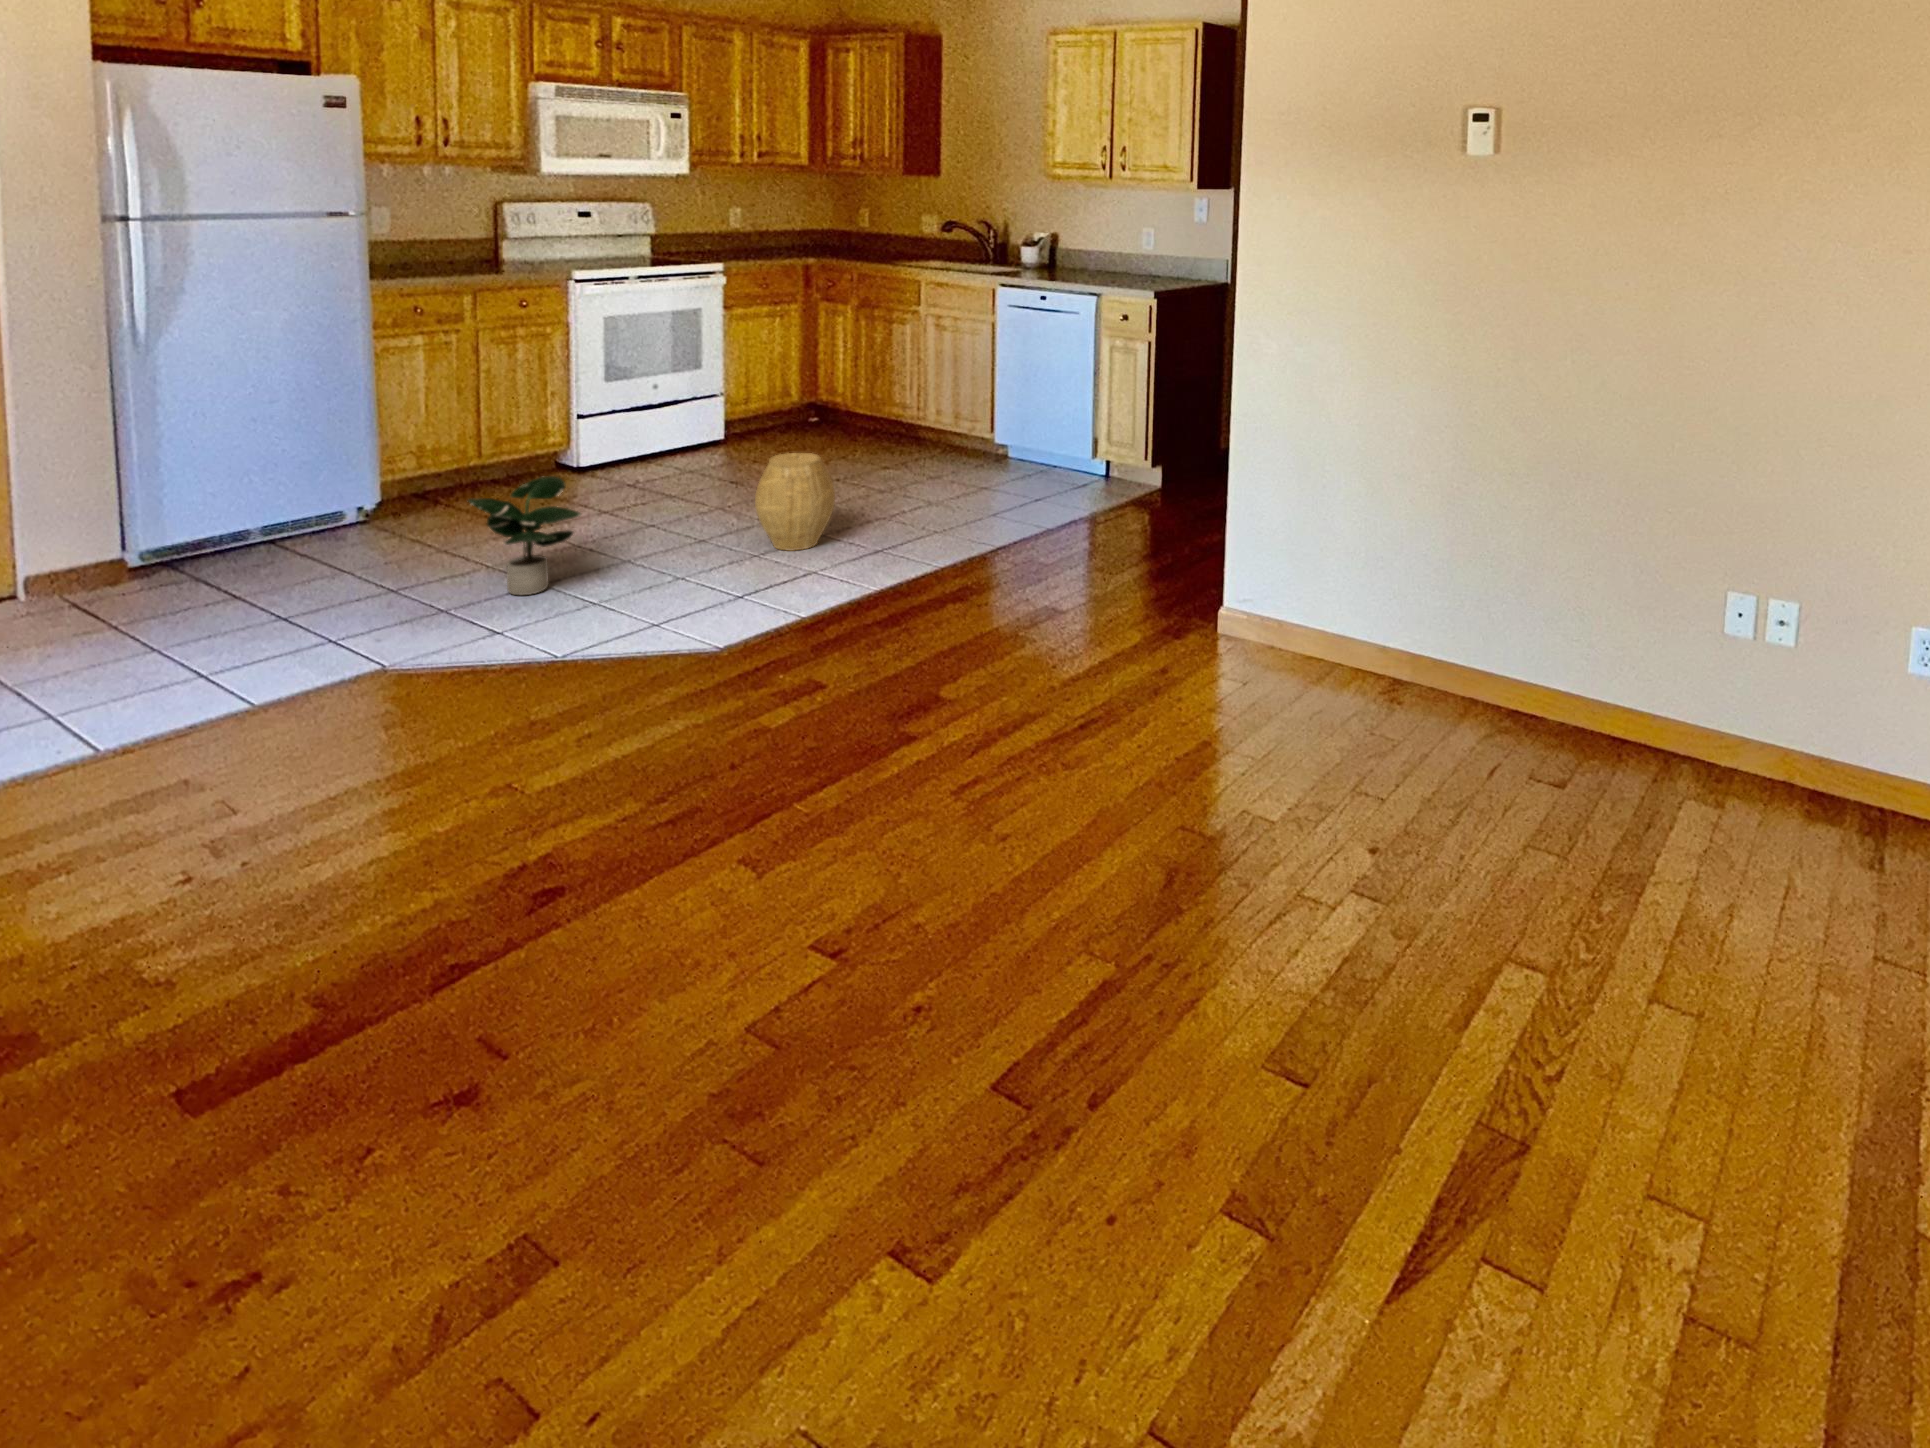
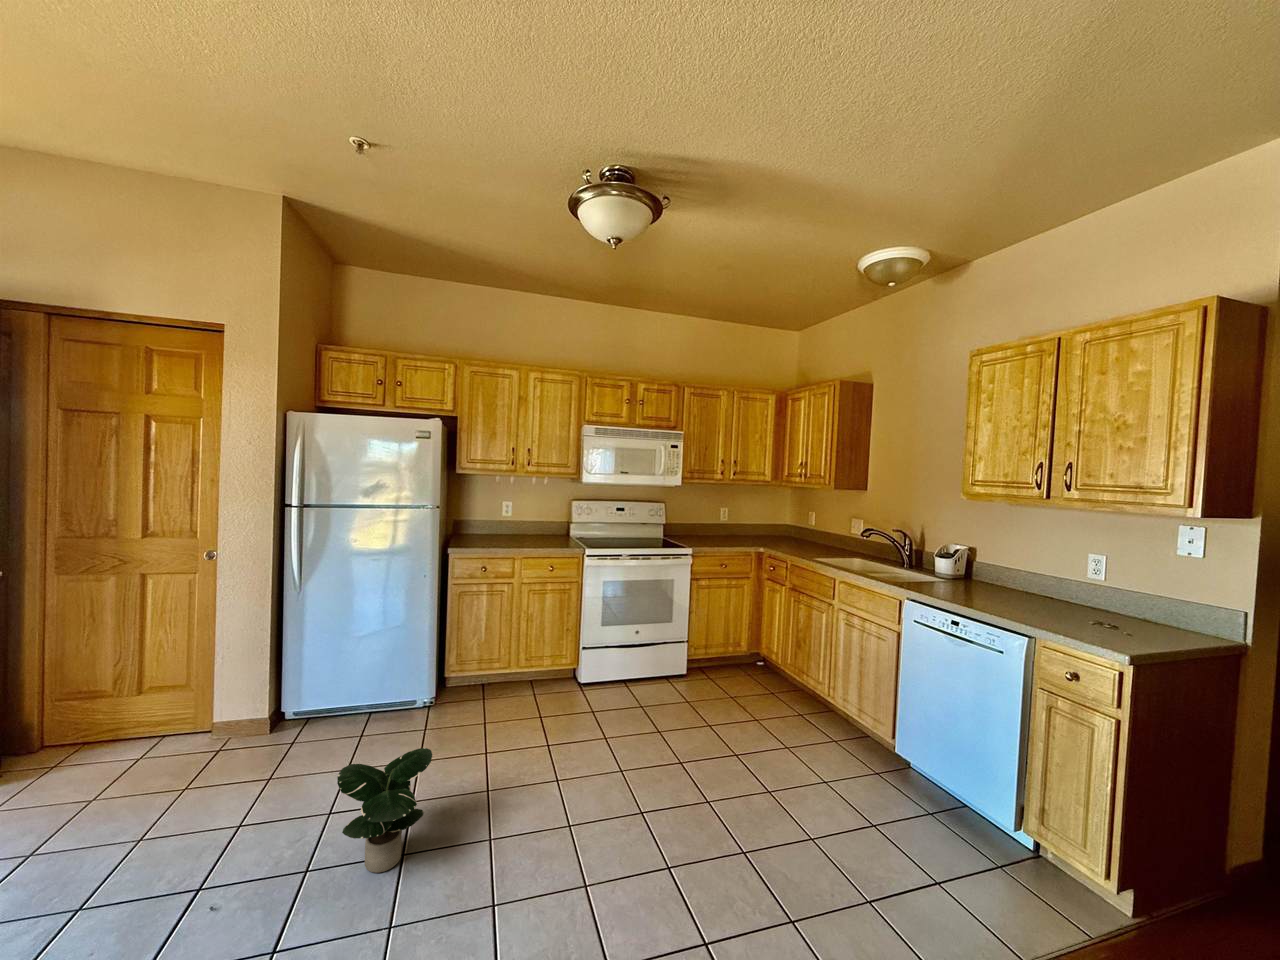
woven basket: present [755,453,835,551] -> none [593,770,673,895]

